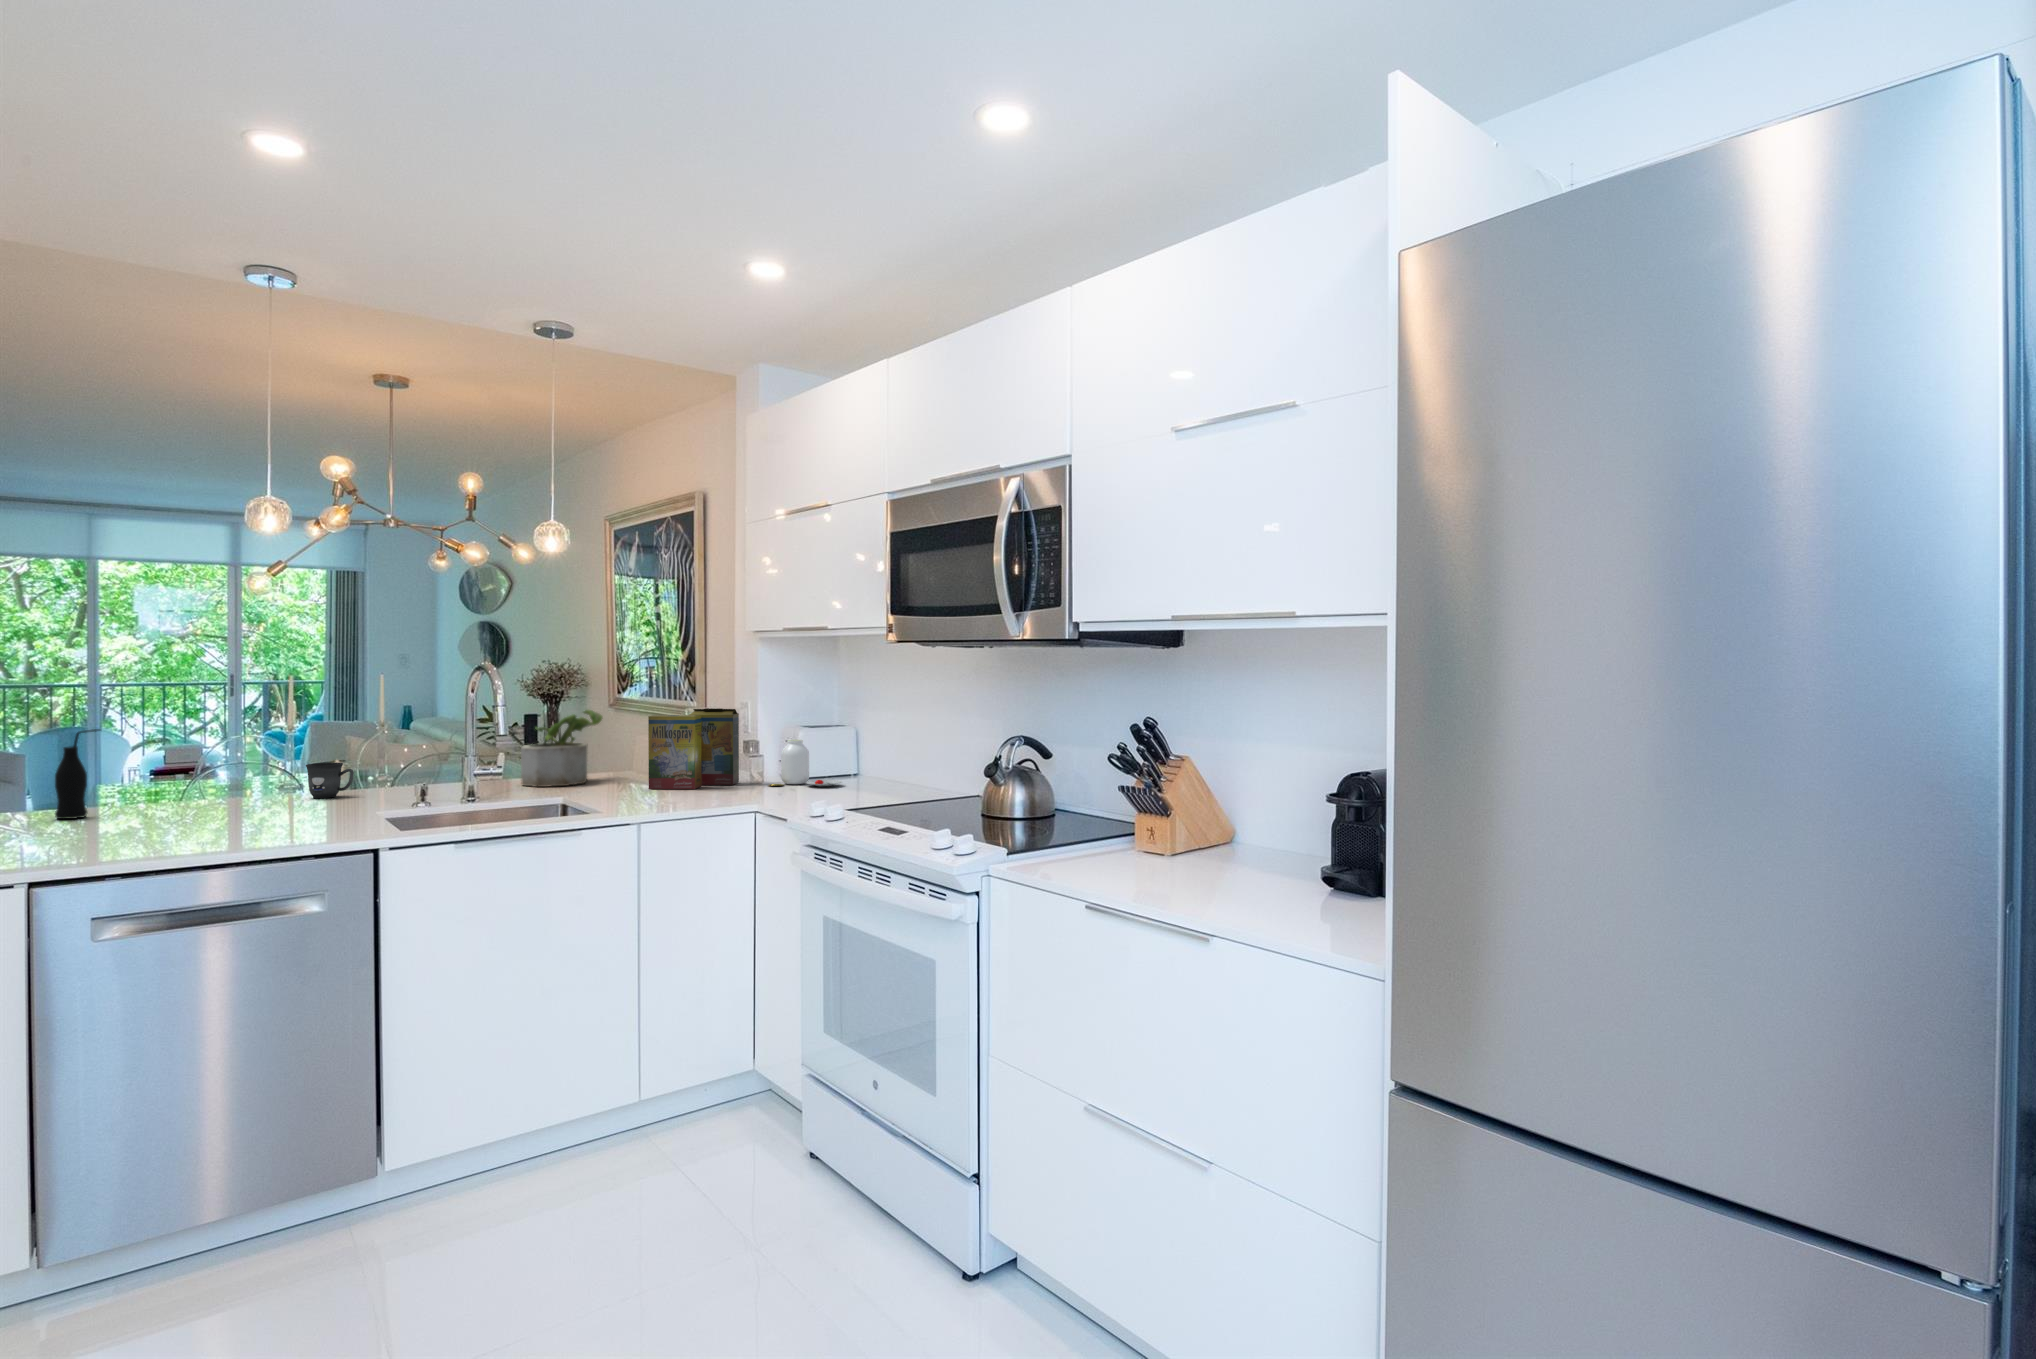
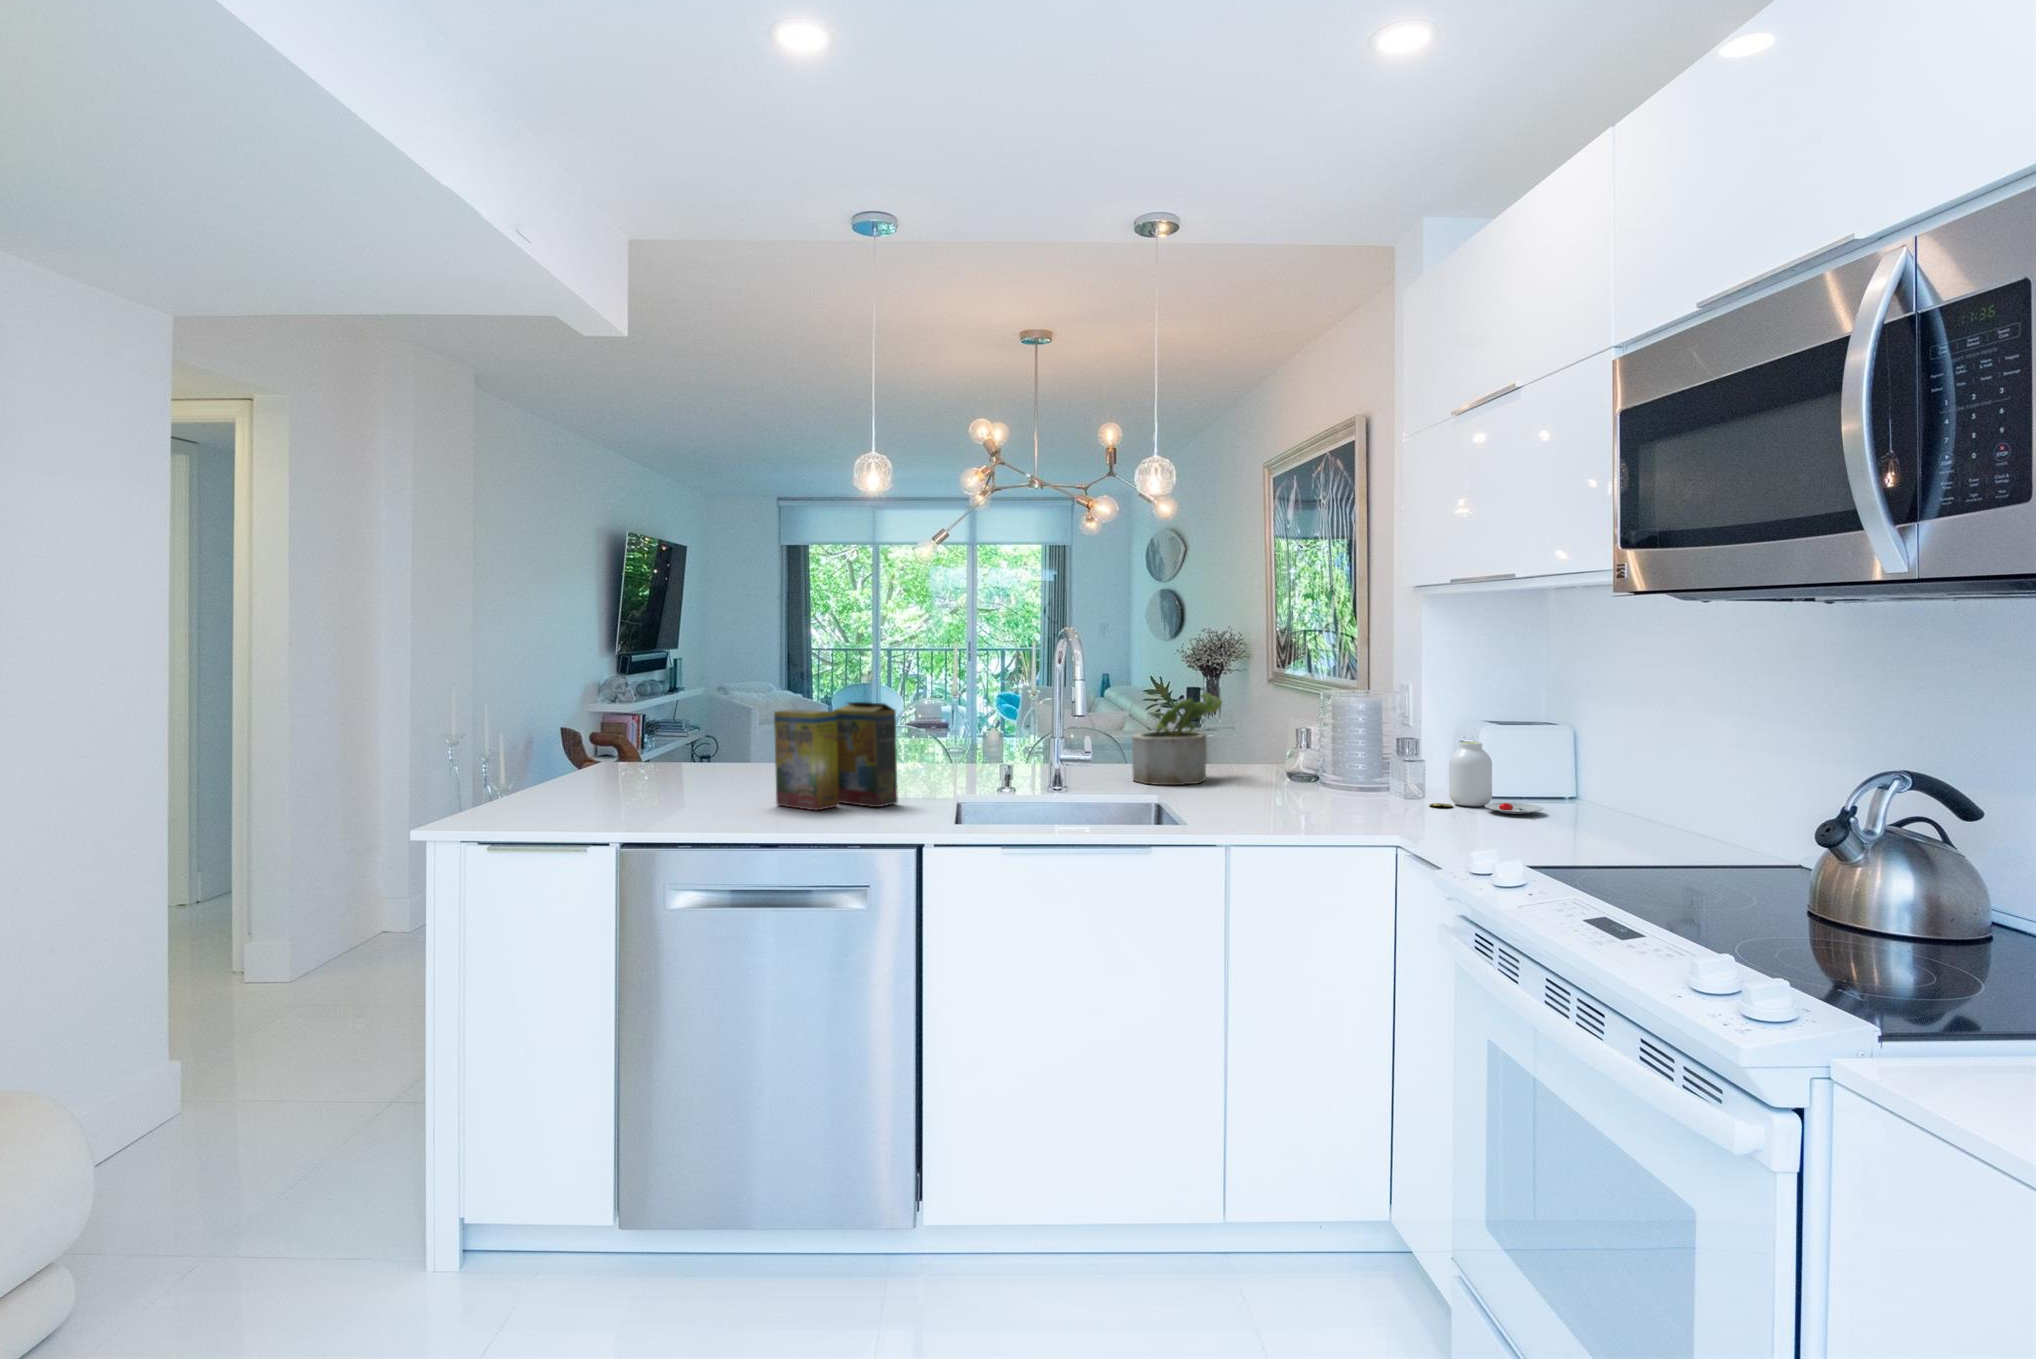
cereal box: present [648,708,739,789] -> present [774,702,898,811]
bottle: present [55,729,101,819] -> none [732,707,765,791]
mug: present [306,762,354,798] -> none [928,745,968,783]

